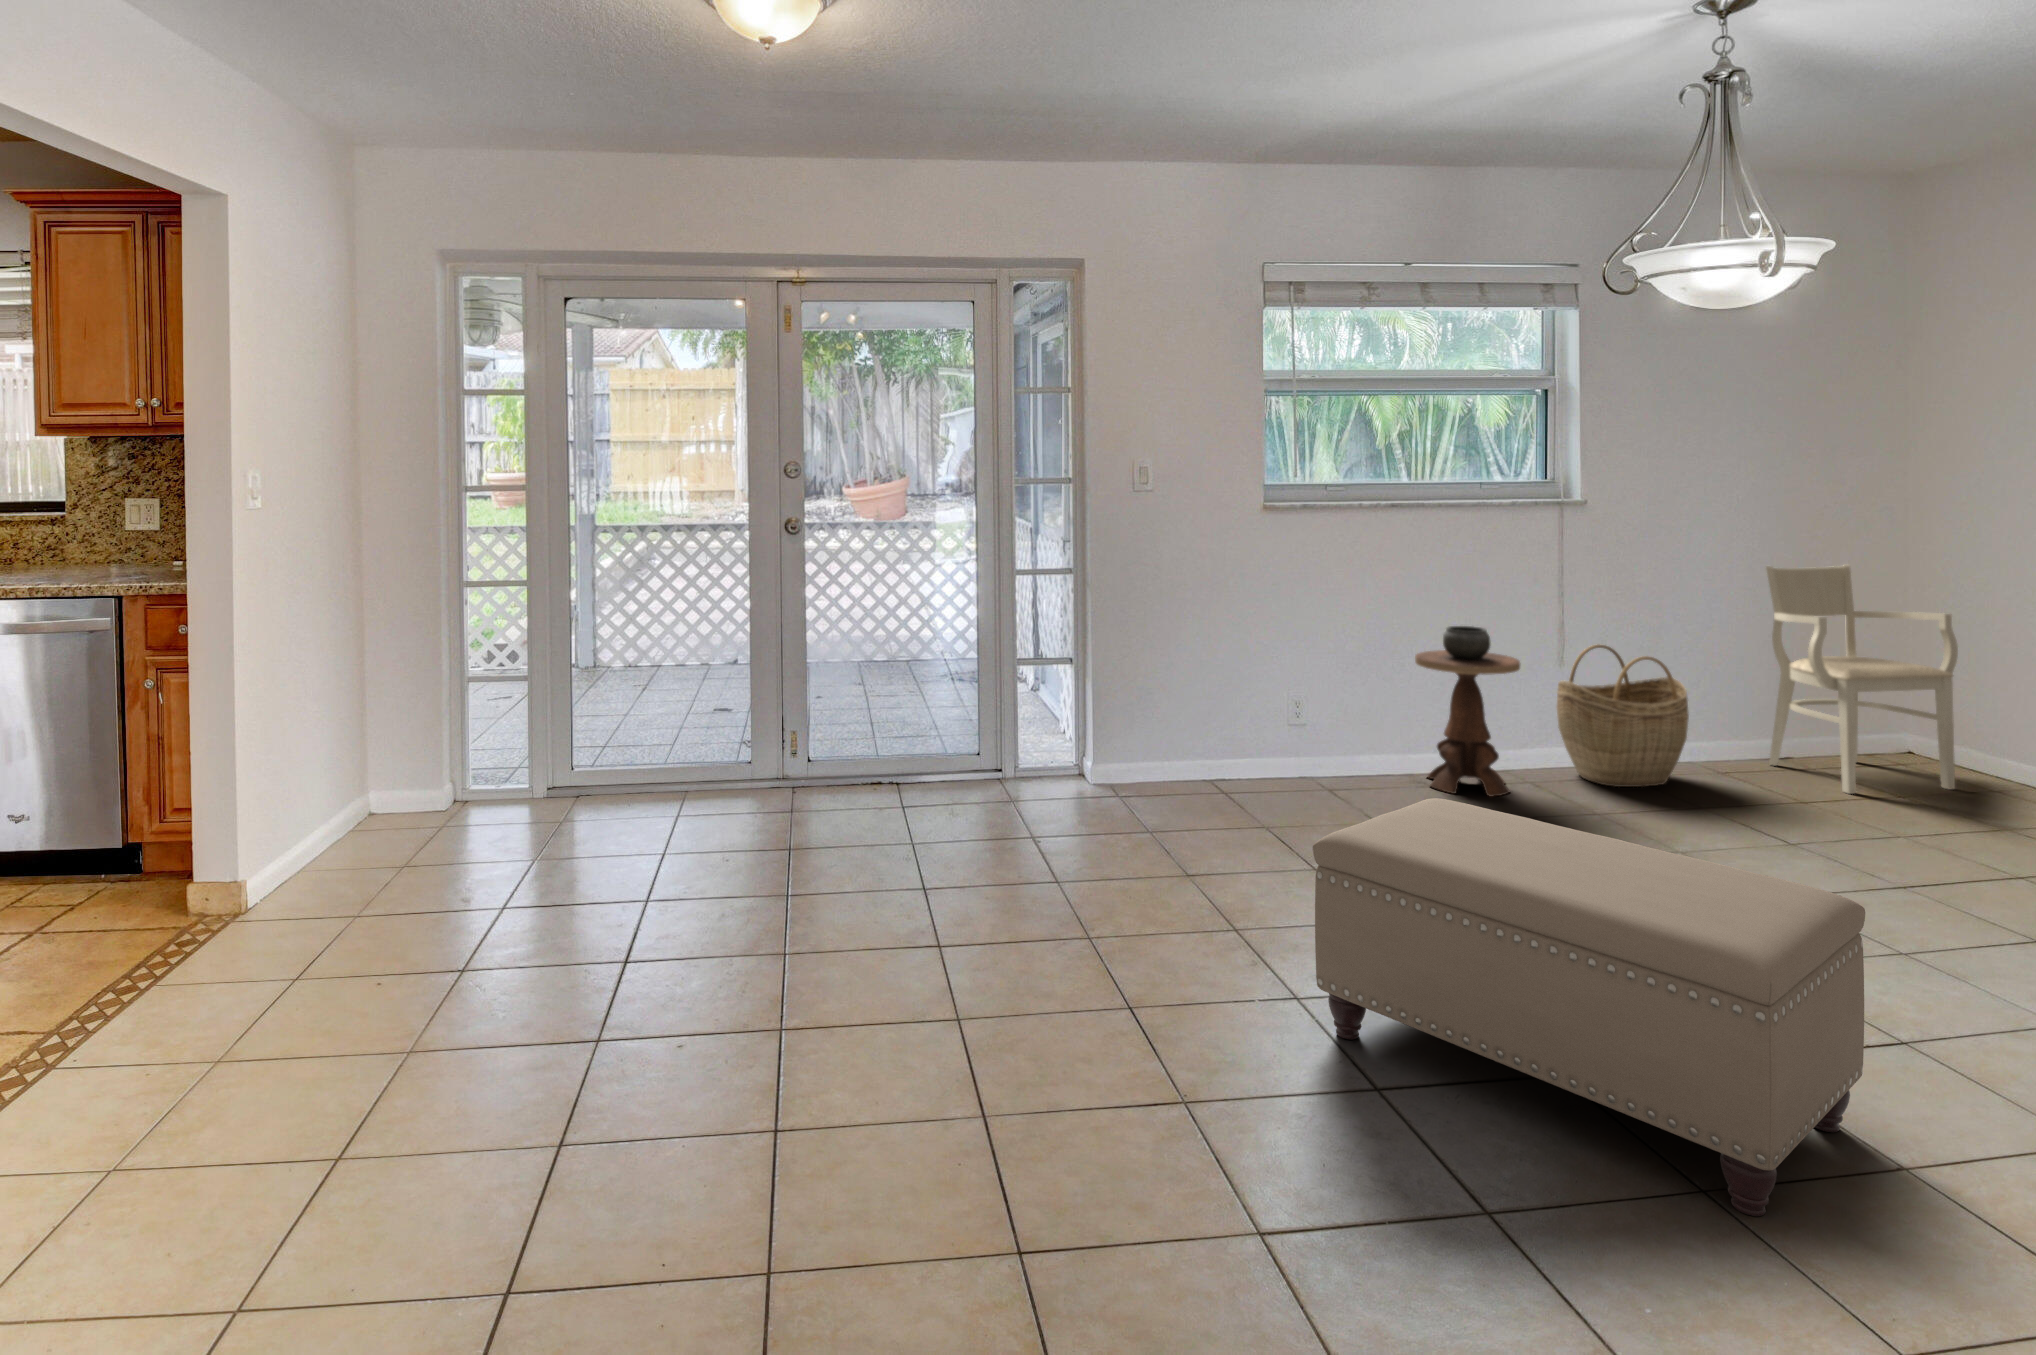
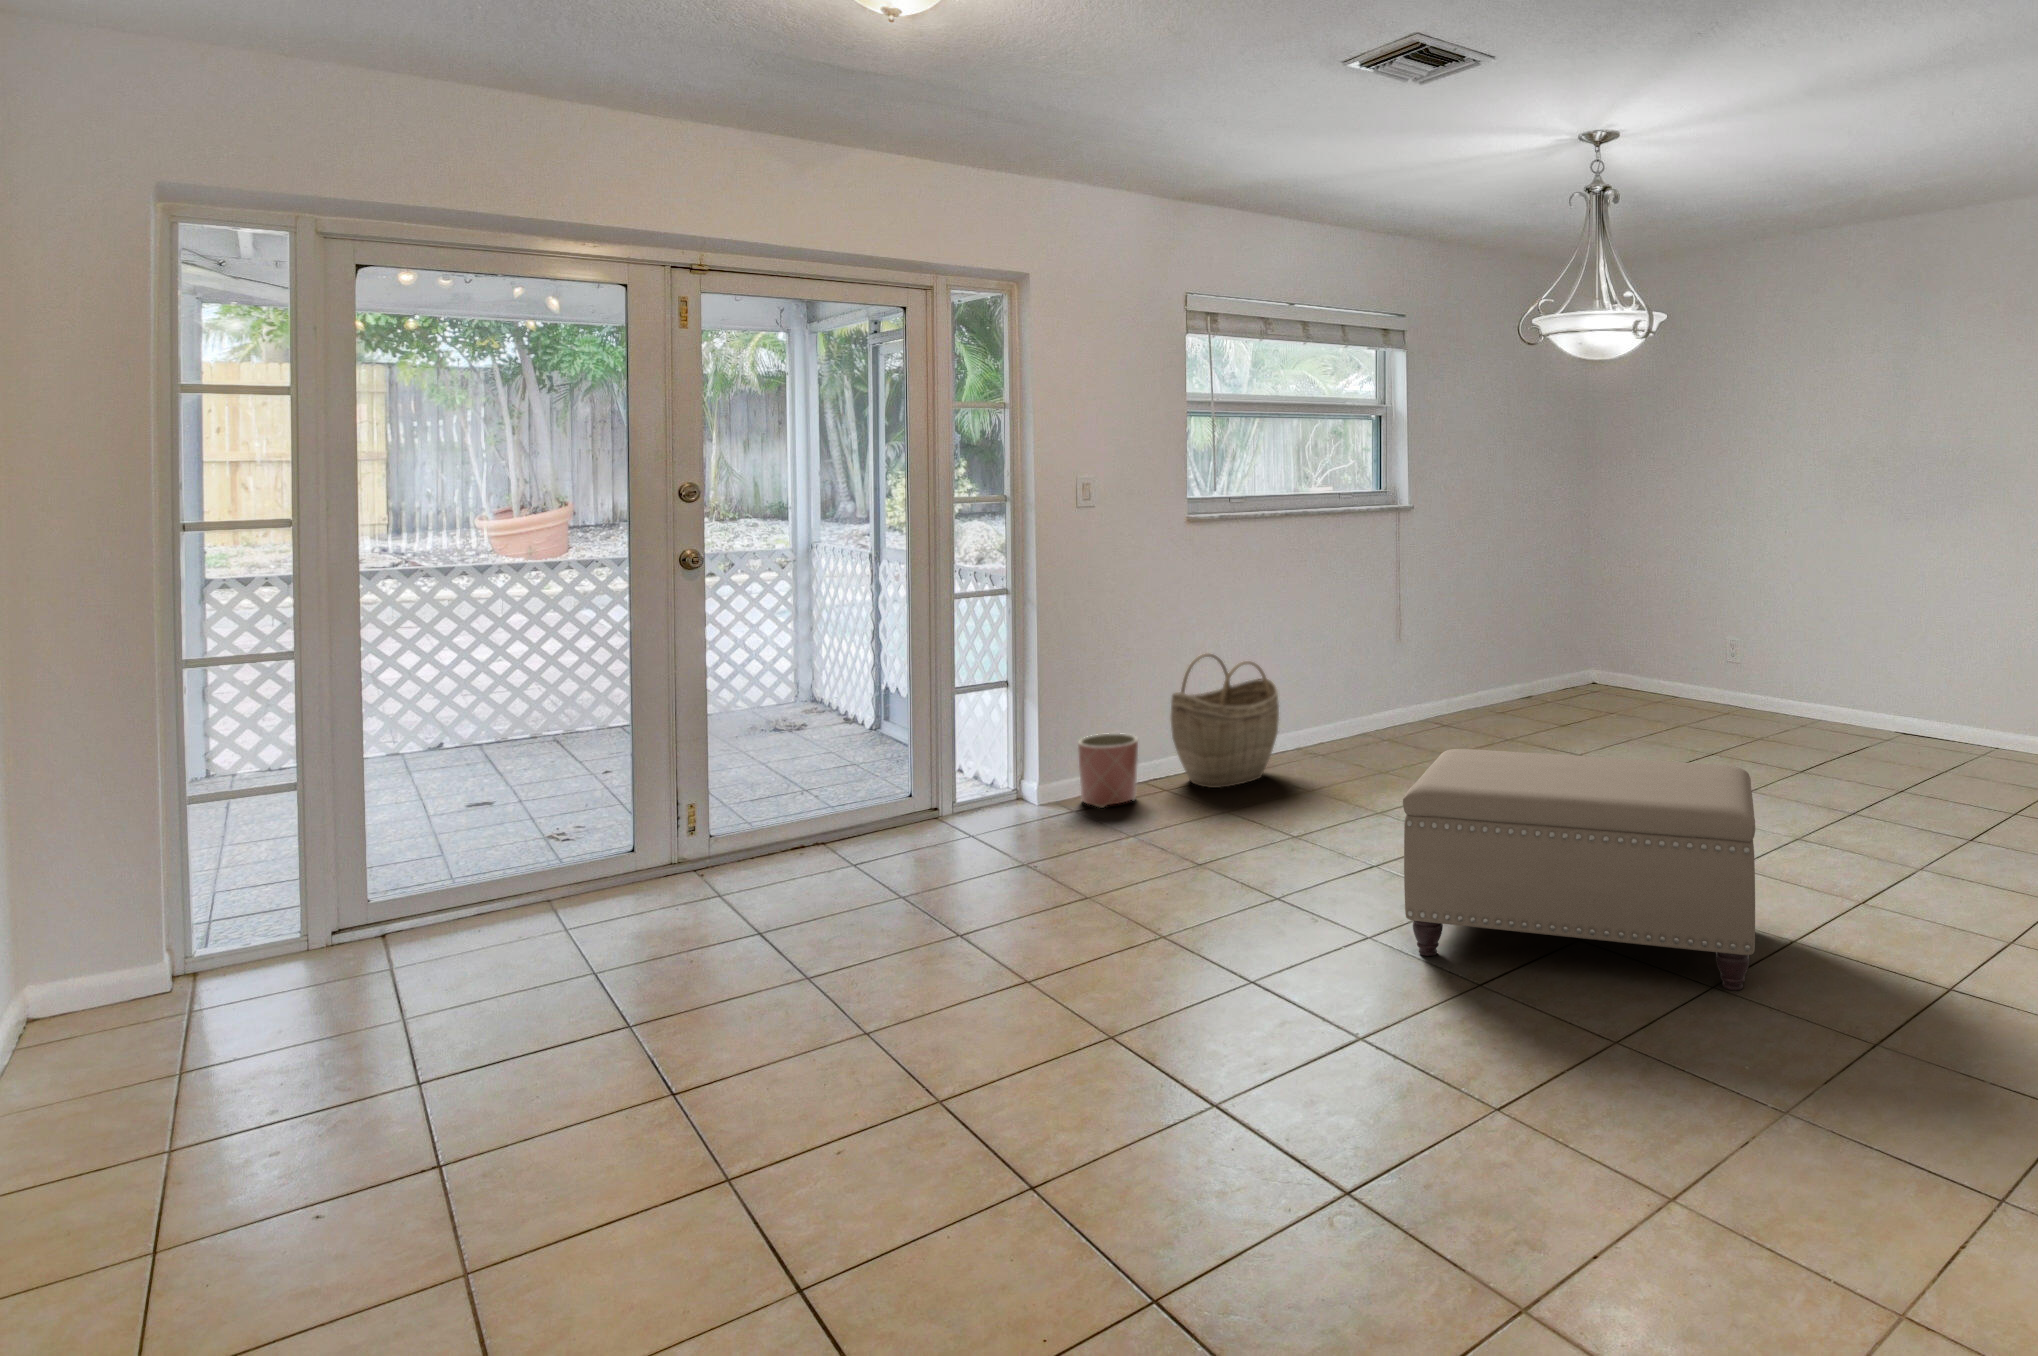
armchair: present [1766,564,1958,794] -> none [1527,549,1640,718]
side table: present [1415,626,1520,797] -> none [1310,615,1392,760]
woven basket: present [1557,645,1689,787] -> present [1171,654,1279,788]
planter: none [1128,724,1189,799] -> present [1078,733,1138,808]

